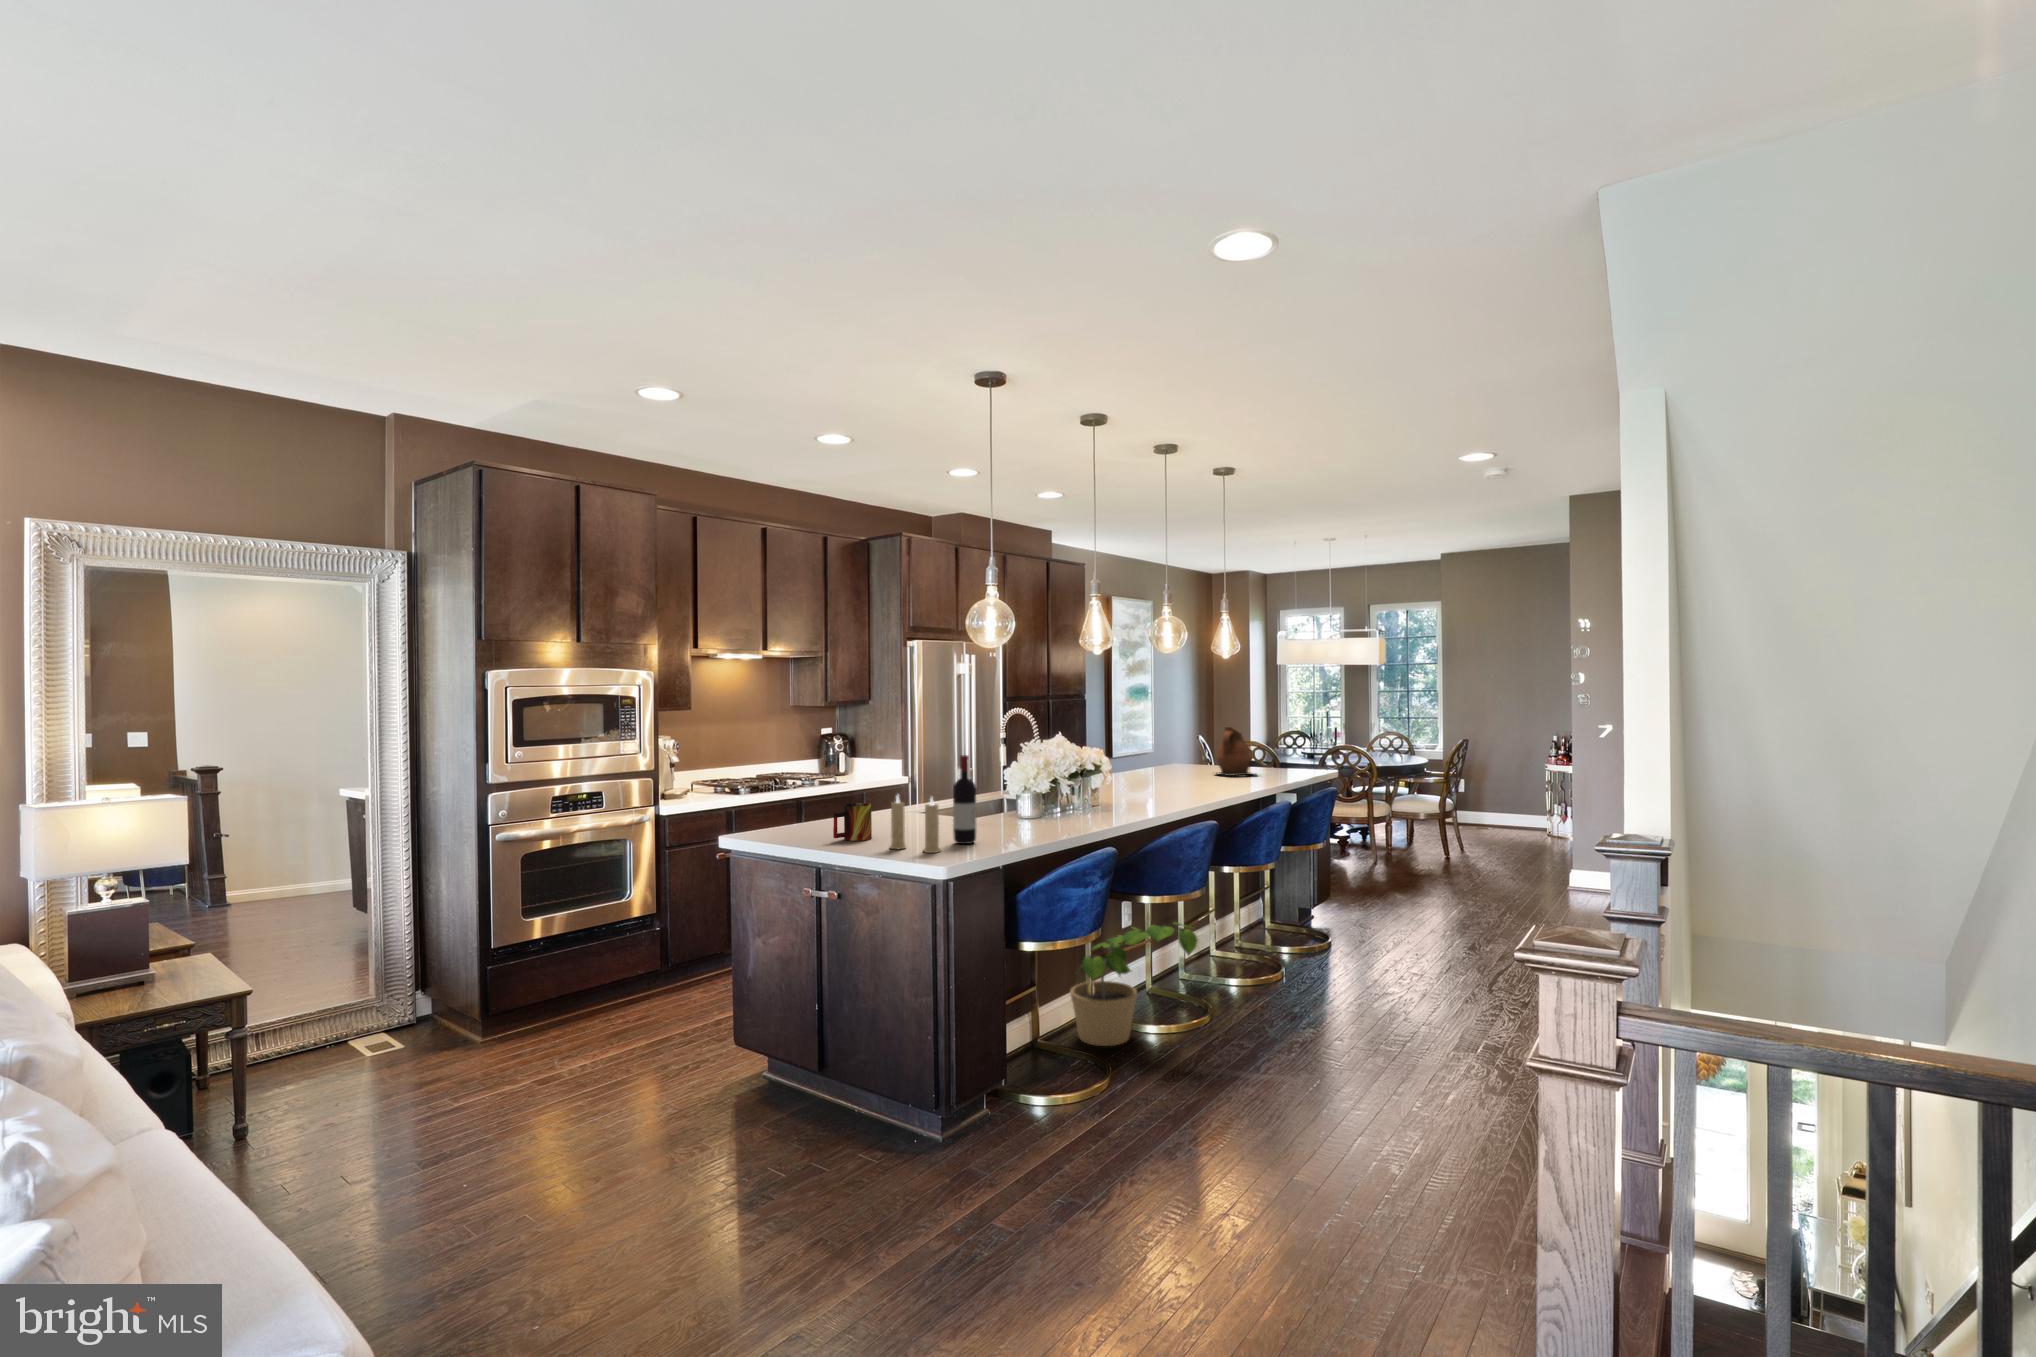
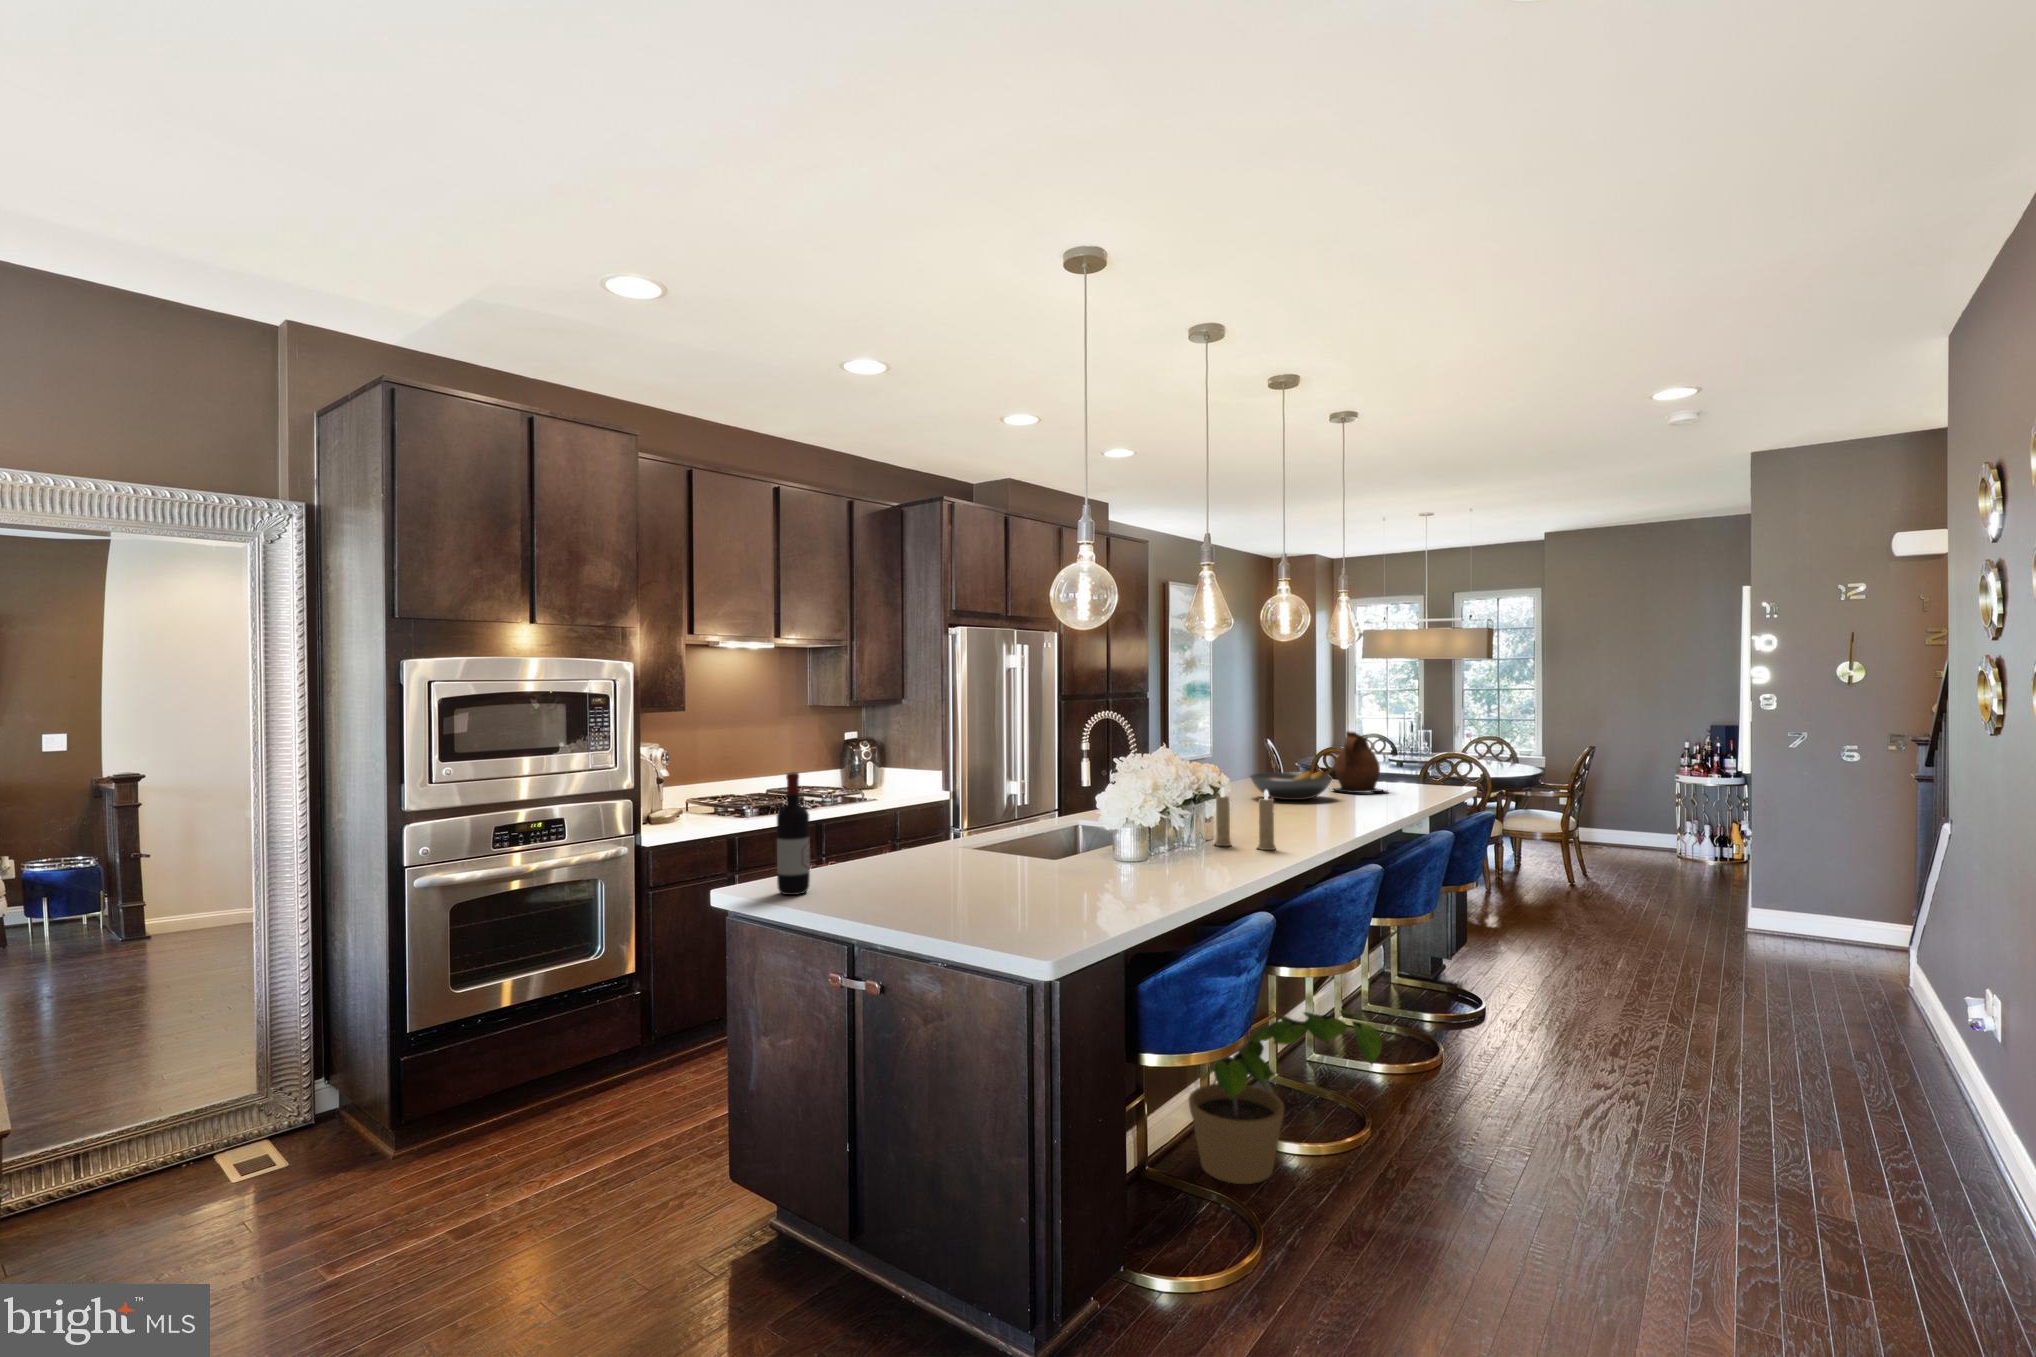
wine bottle: present [953,755,976,844] -> present [777,772,810,895]
fruit bowl: none [1145,757,1209,781] -> present [1250,771,1332,800]
candle: present [889,796,940,853] -> present [1215,789,1276,850]
mug: present [833,803,872,841] -> none [861,846,917,904]

